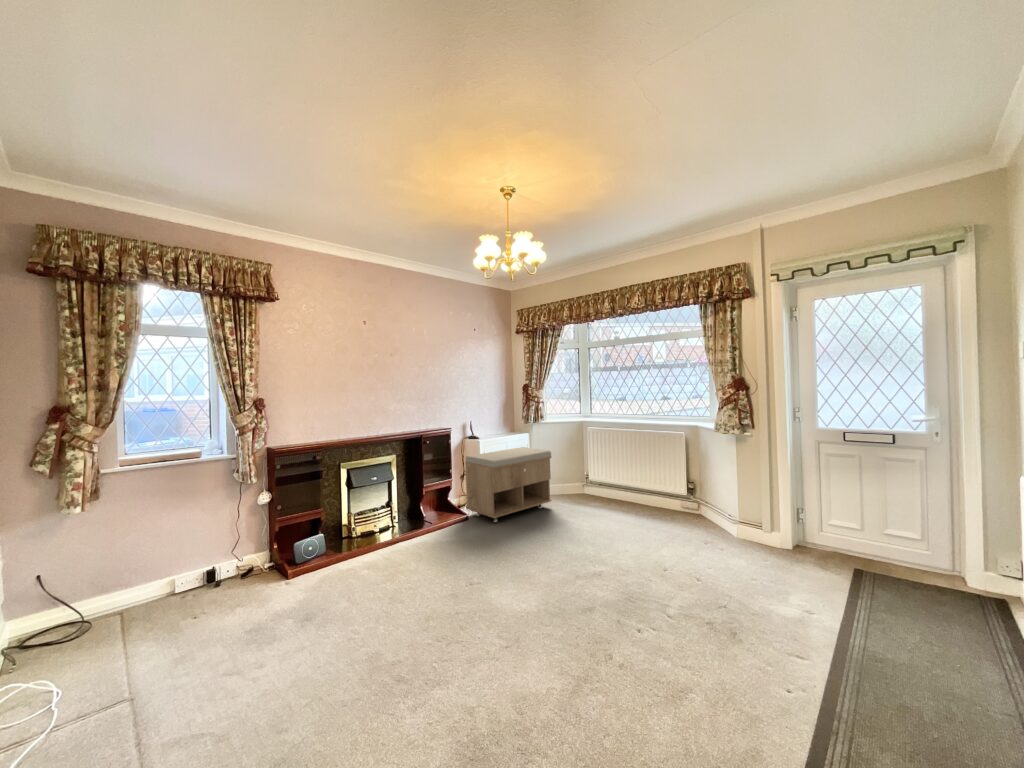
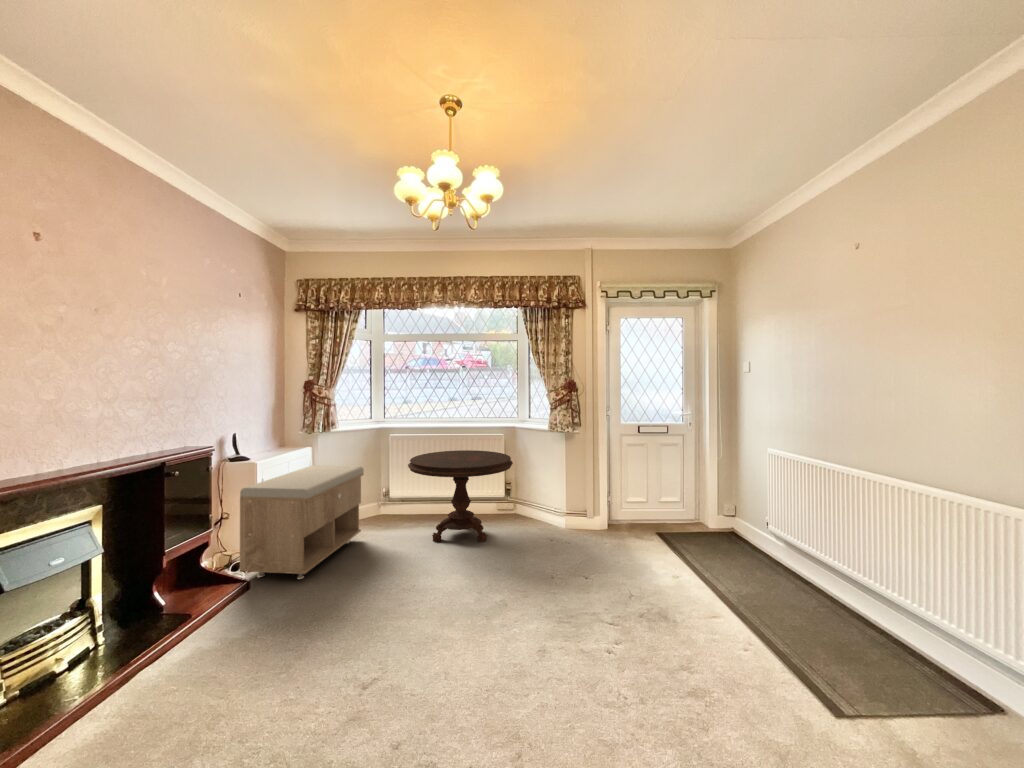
side table: none [577,445,674,529] -> present [408,450,513,542]

